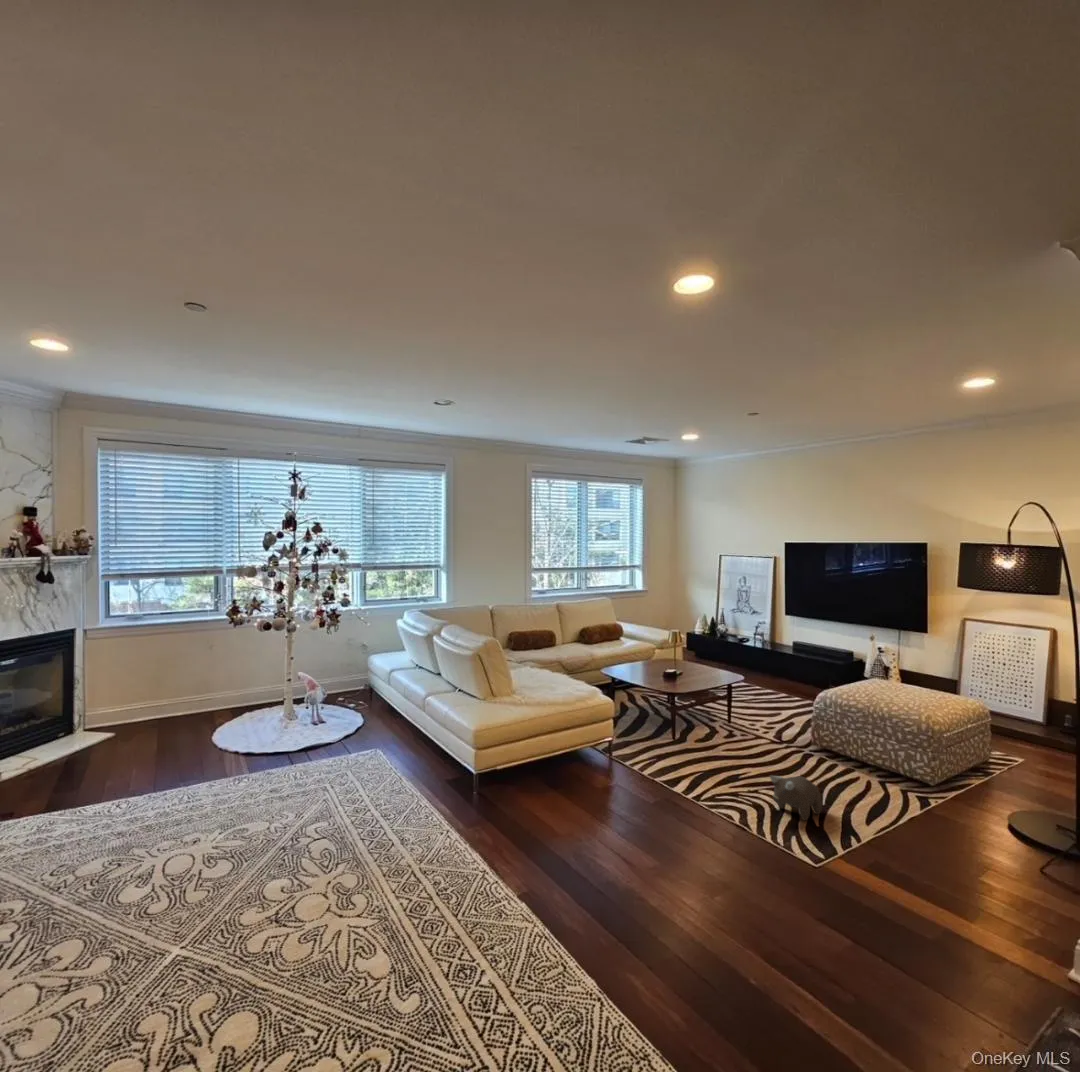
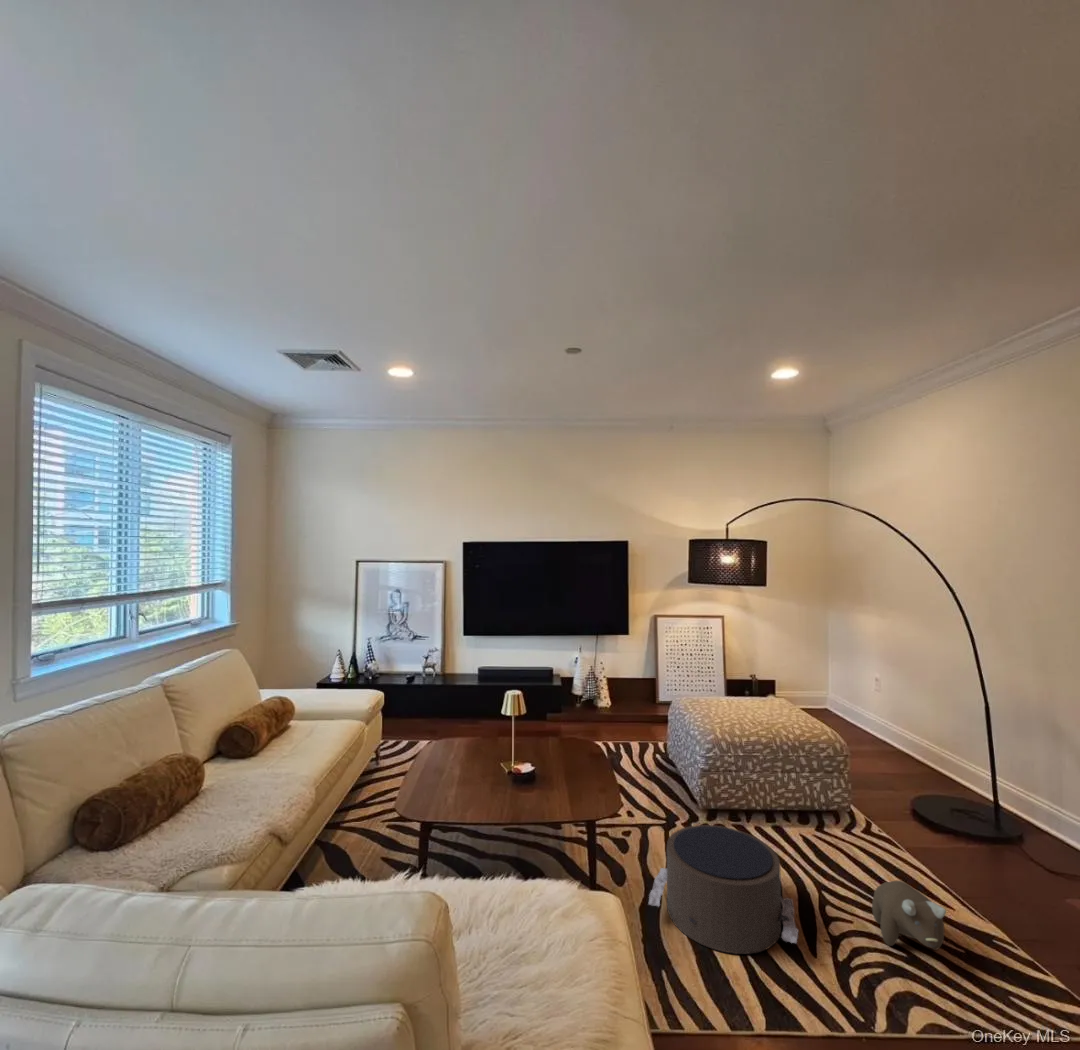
pouf: none [681,721,758,782] -> present [648,825,798,954]

